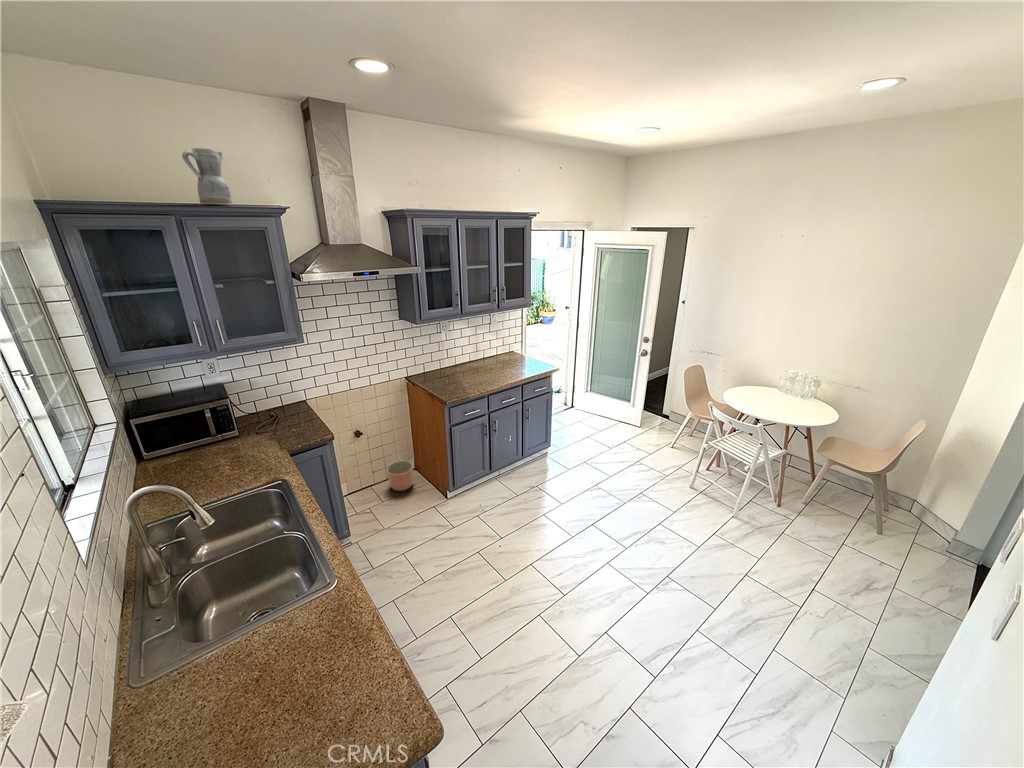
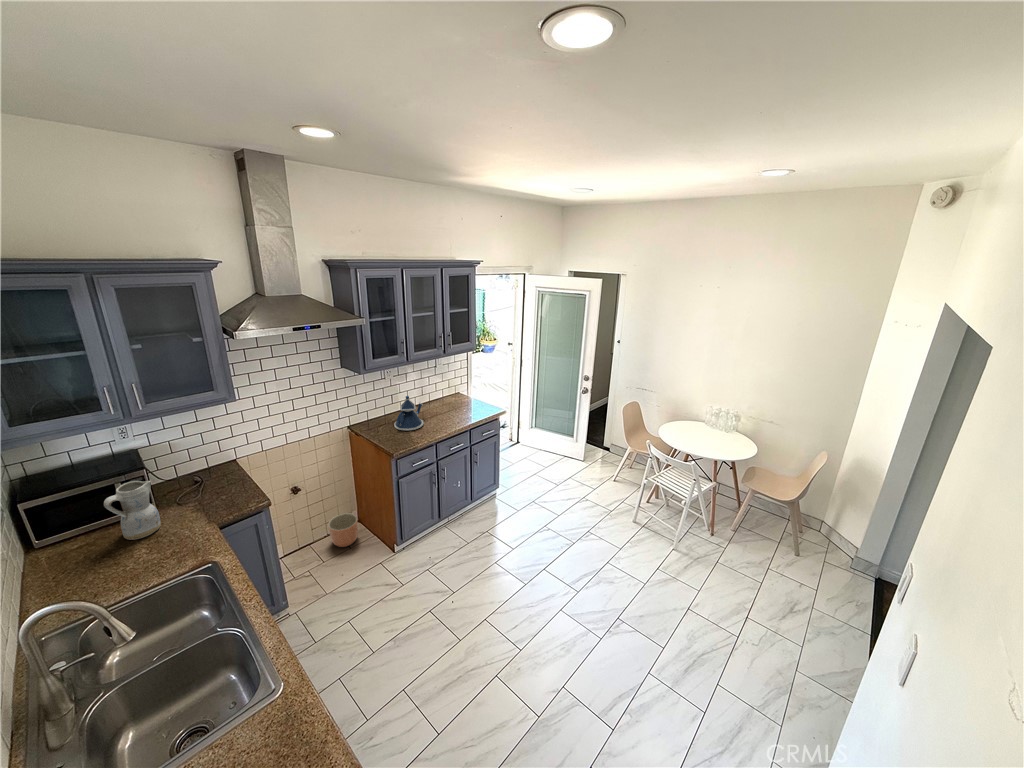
ceramic pitcher: present [182,148,232,205] -> present [104,481,161,540]
teapot: none [448,349,476,383] -> present [394,396,424,430]

